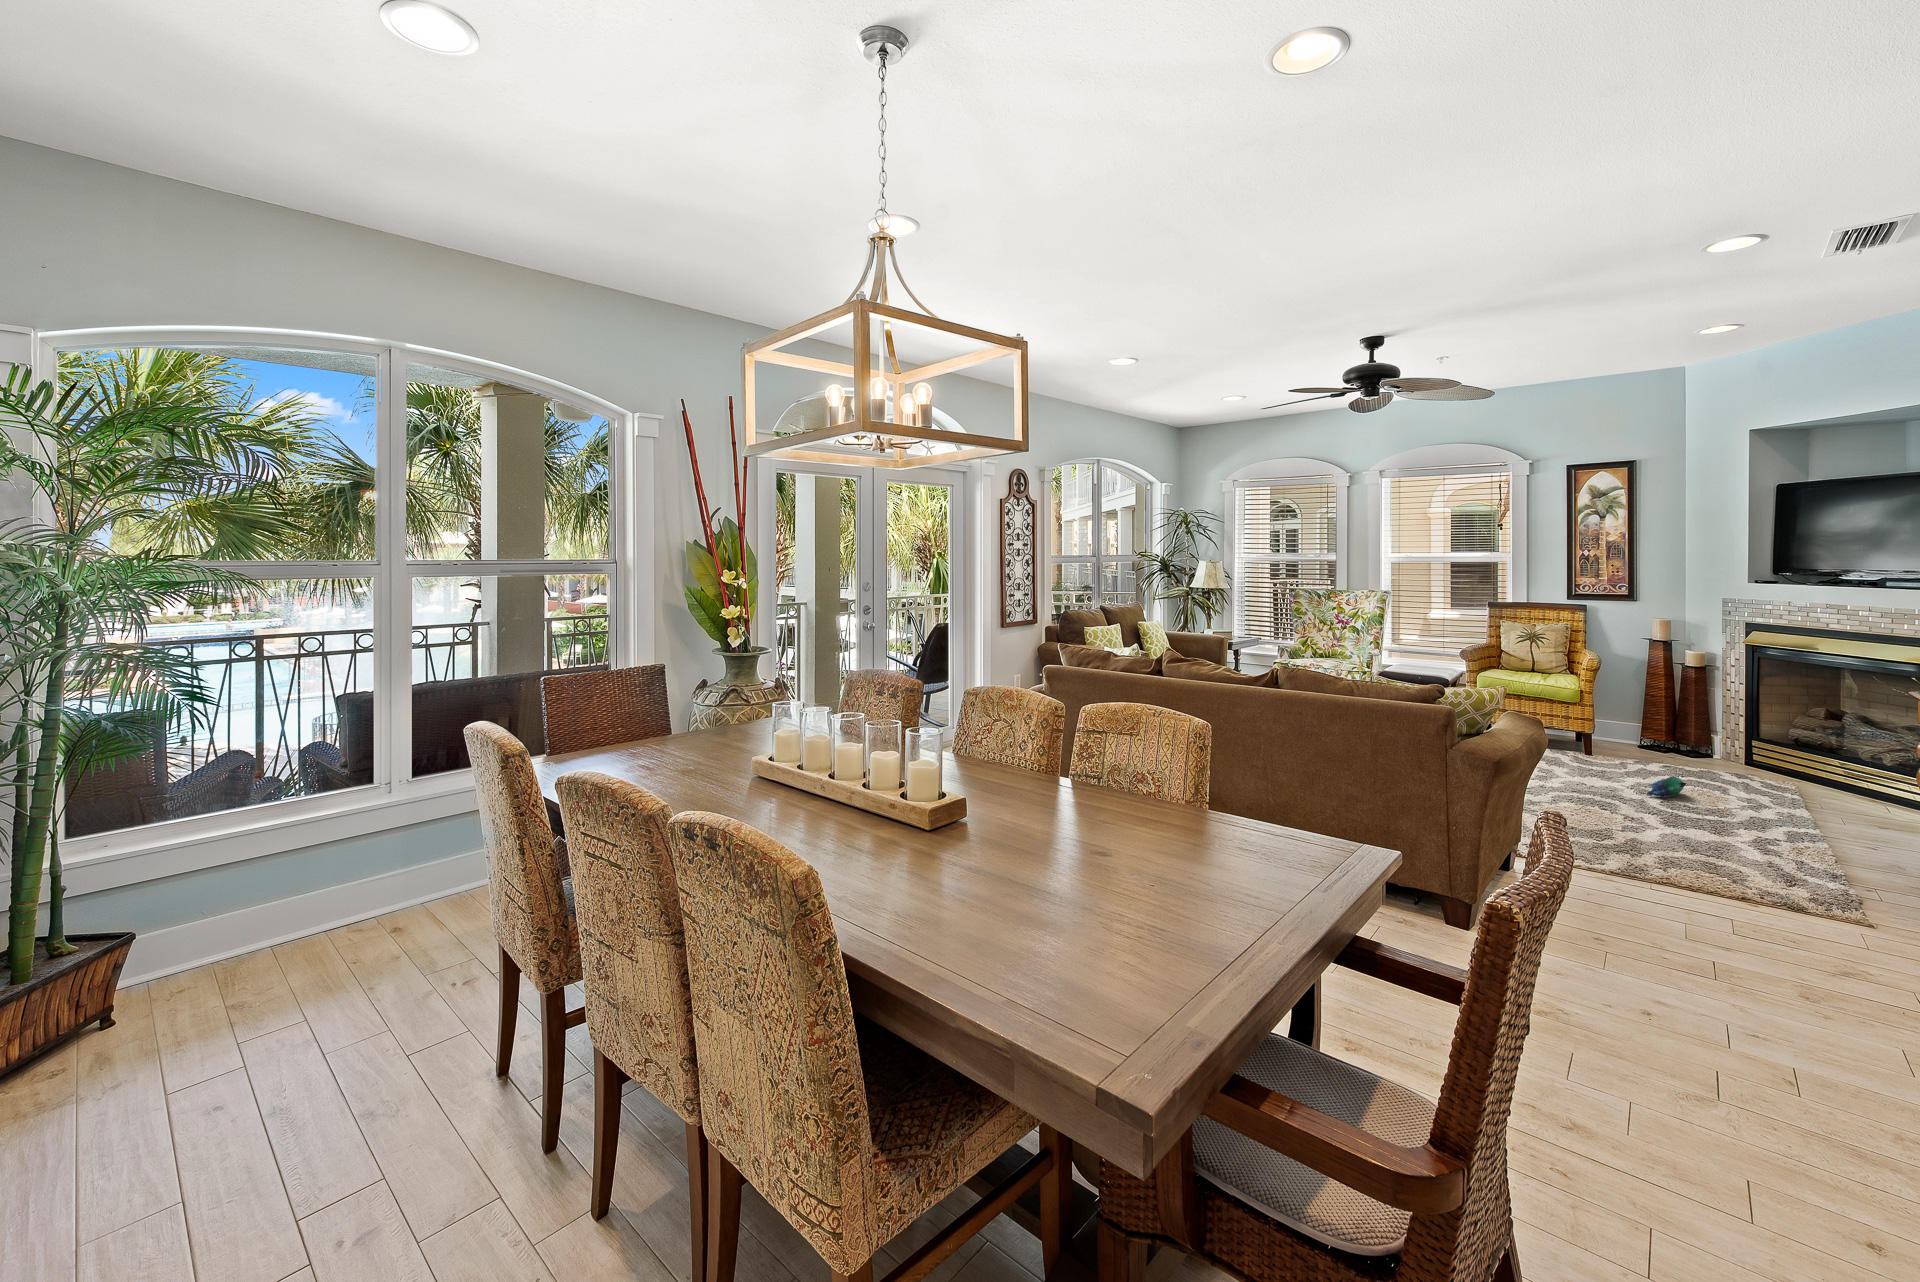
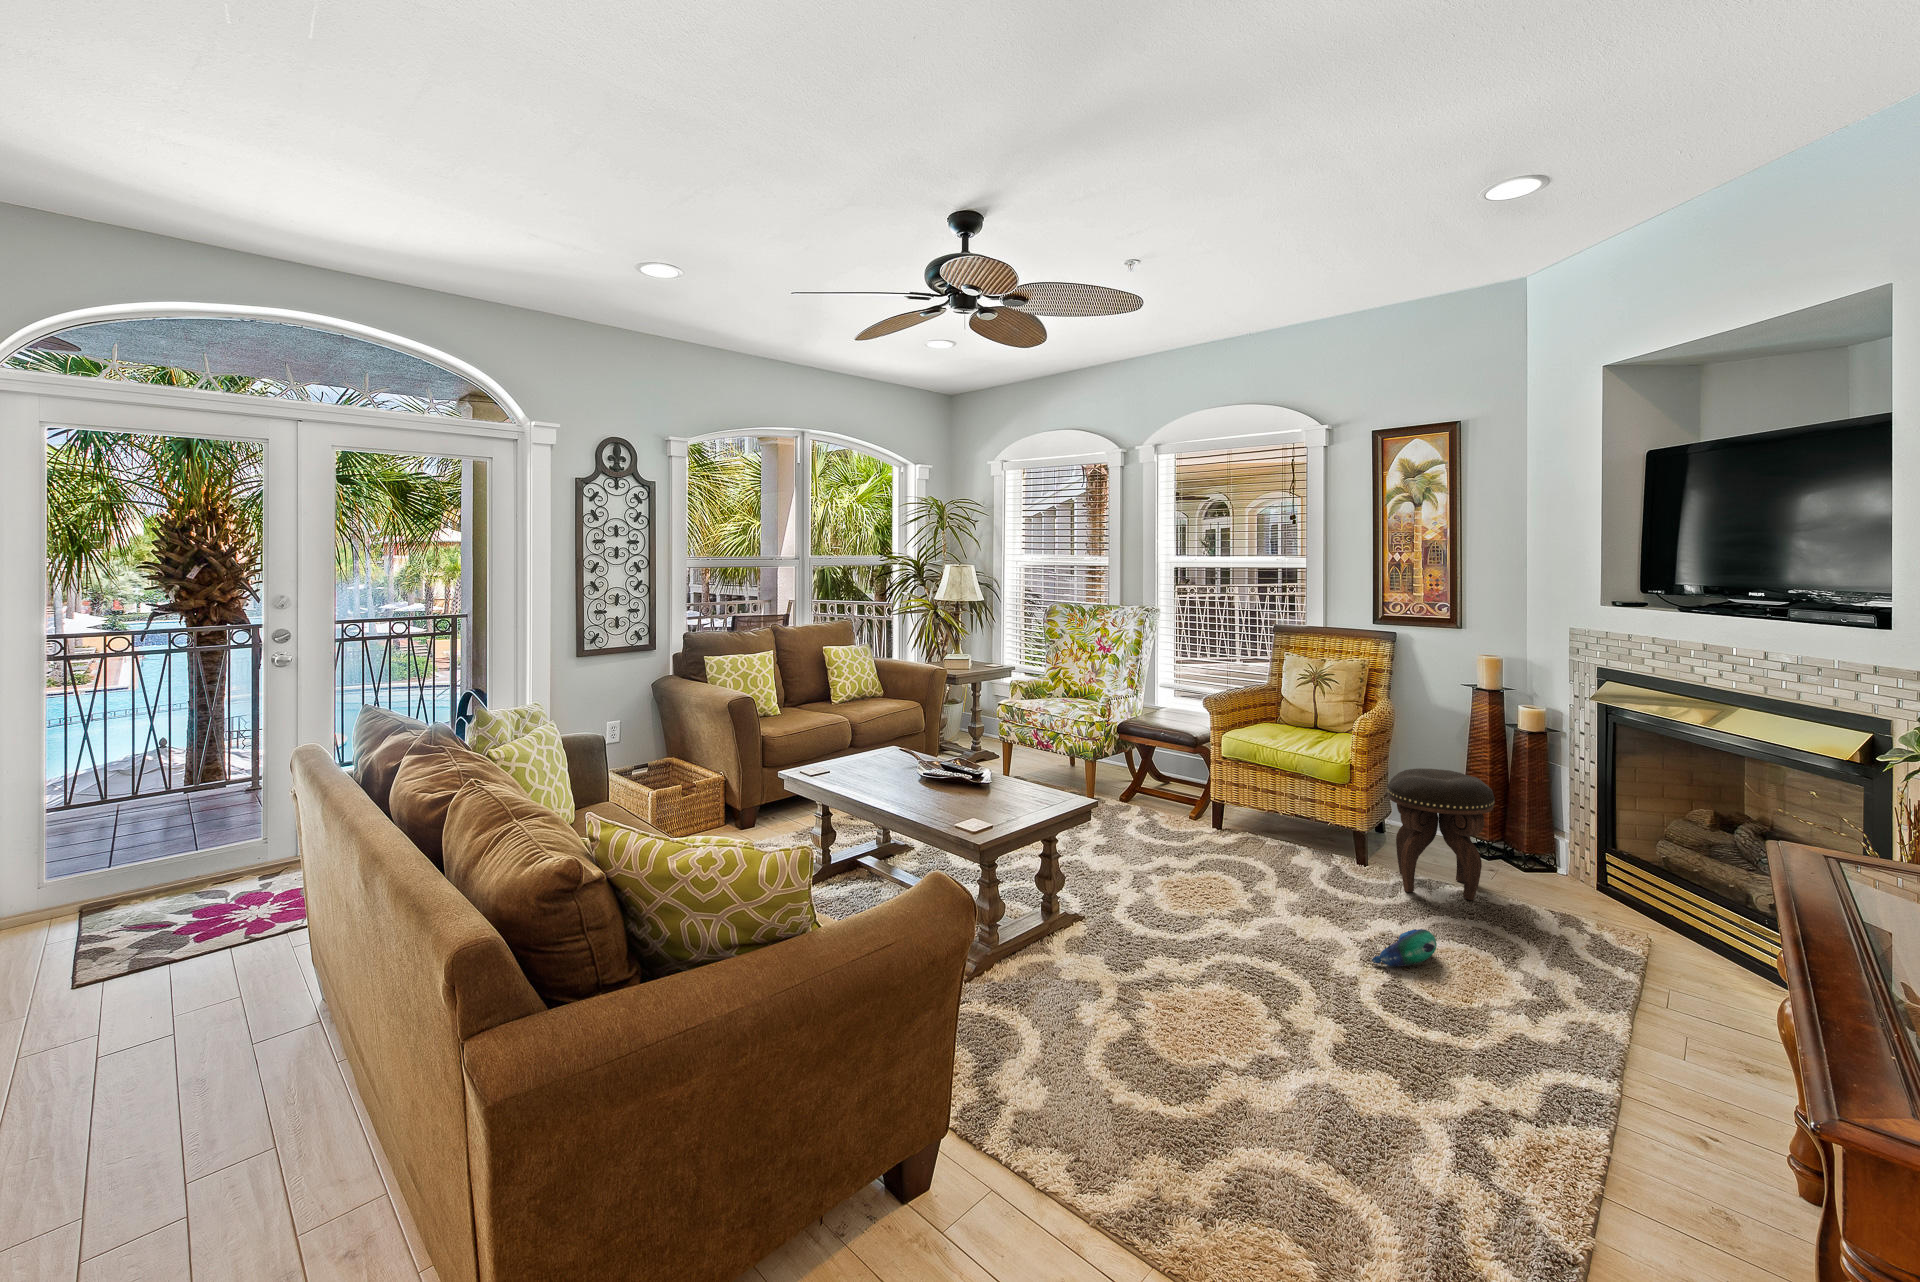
footstool: none [1613,691,1690,771] -> present [1387,768,1495,900]

